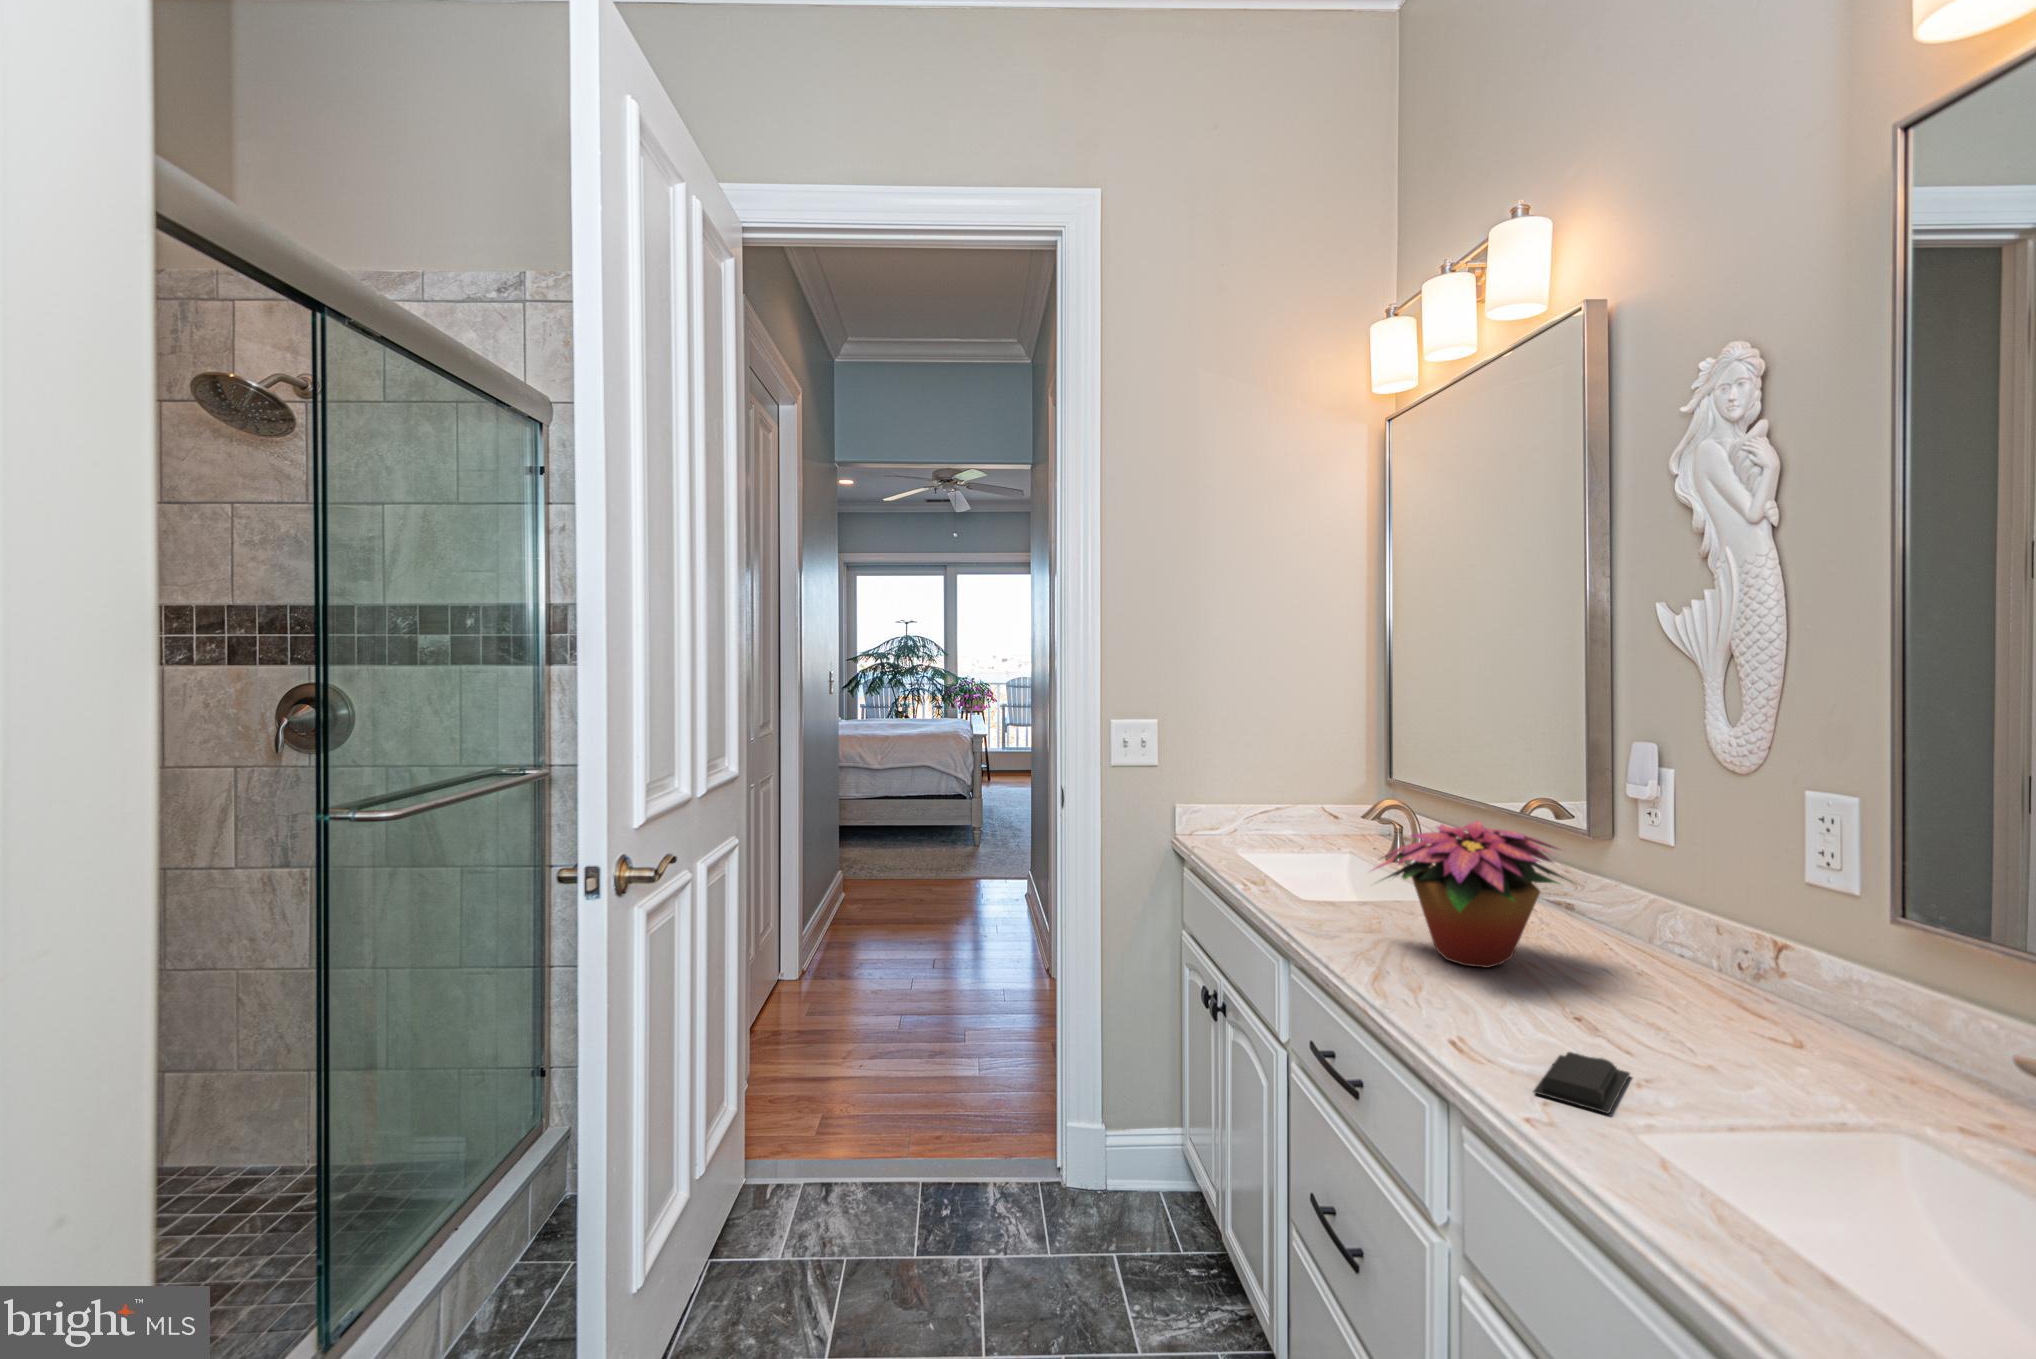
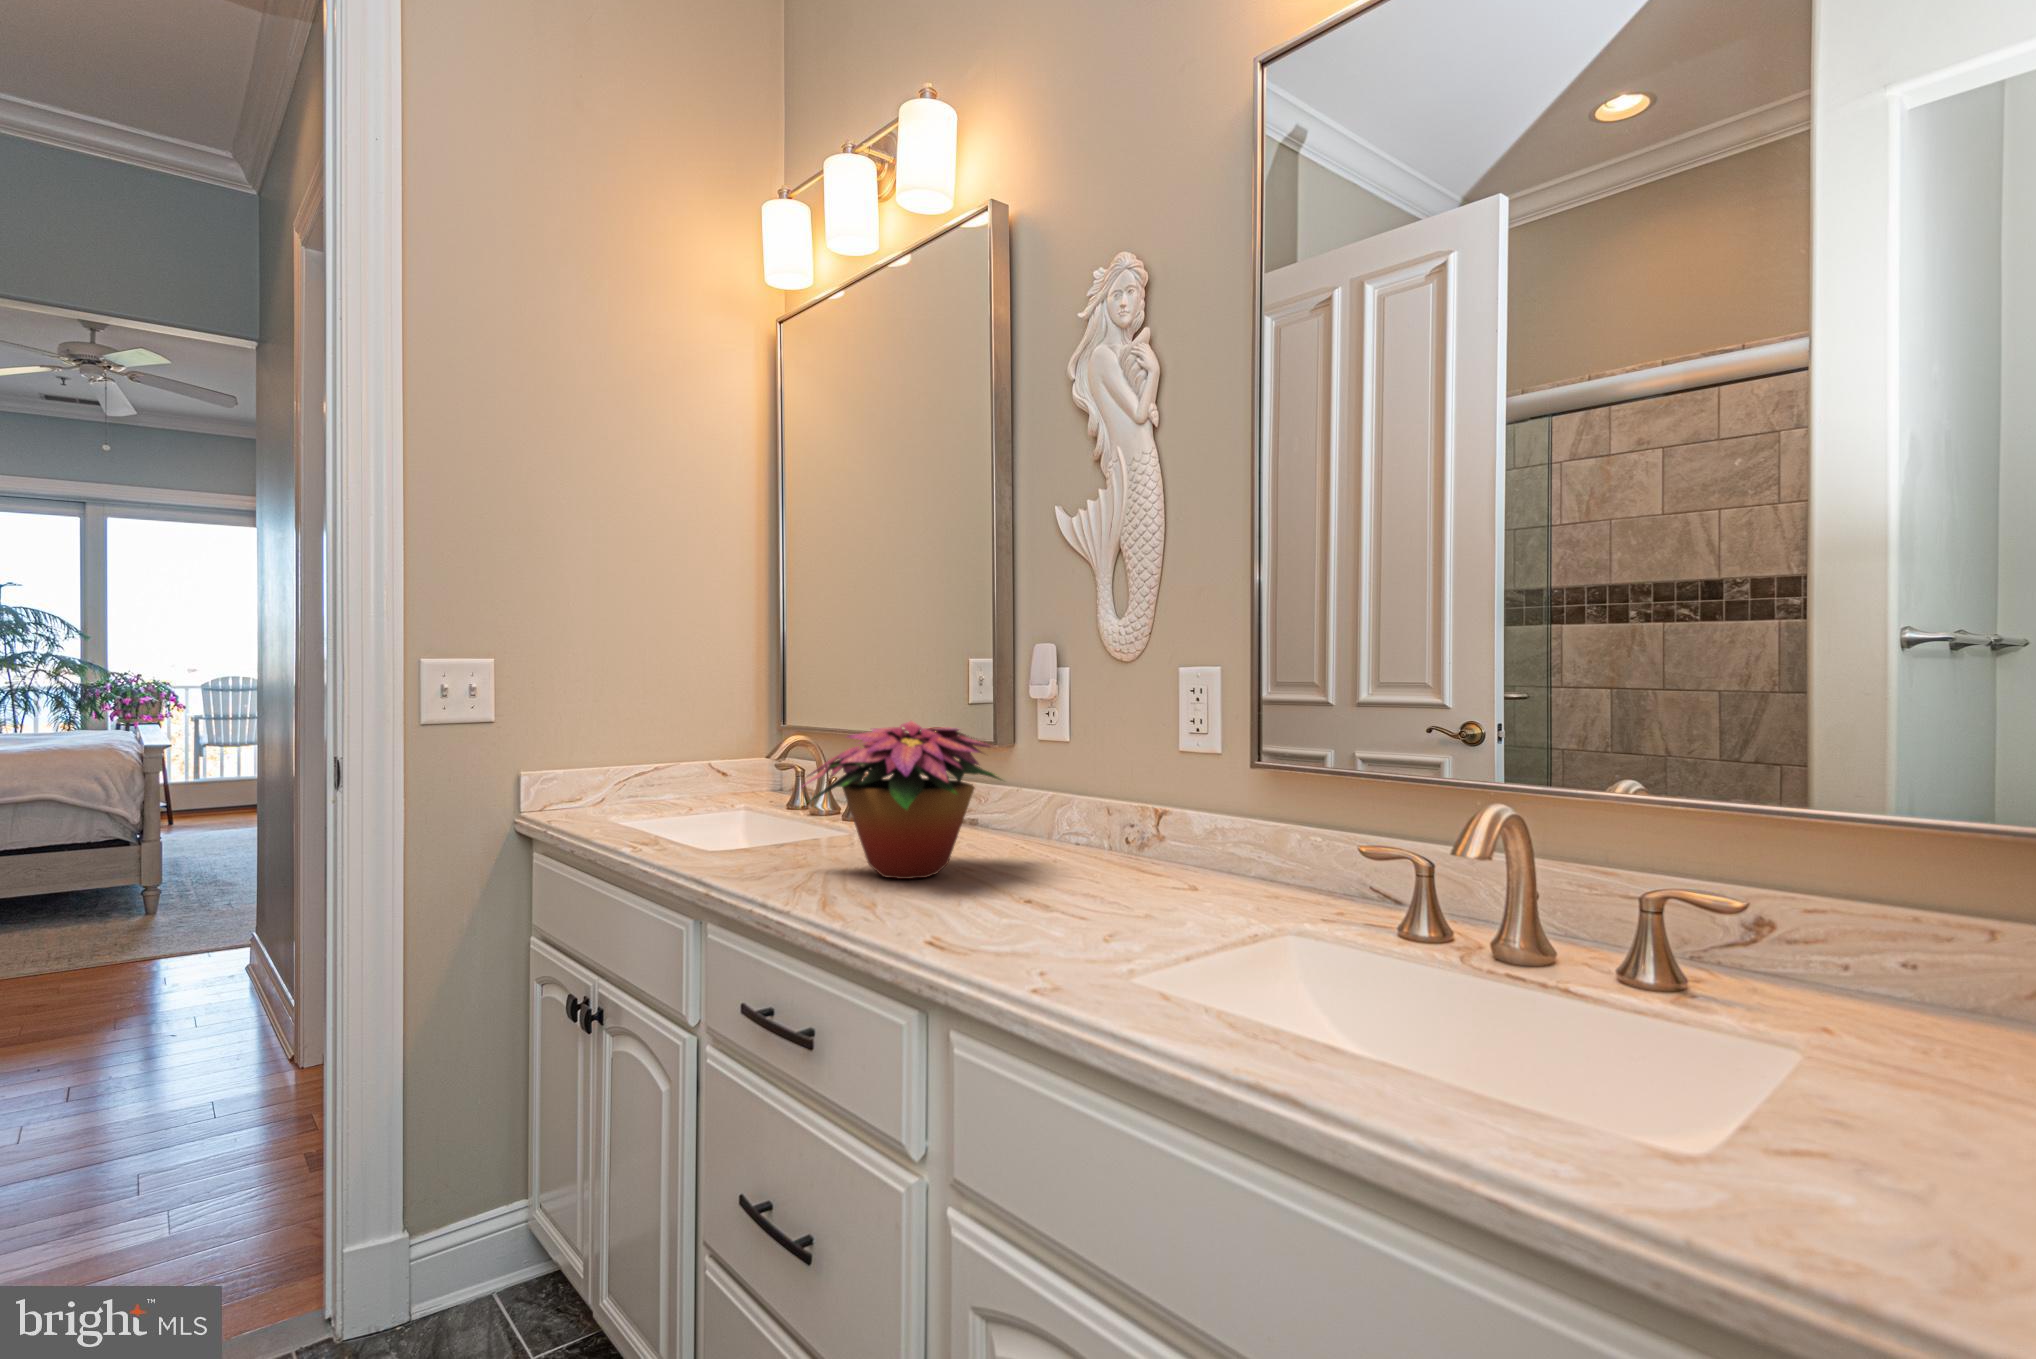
soap bar: present [1534,1052,1630,1113] -> none [1012,919,1086,962]

